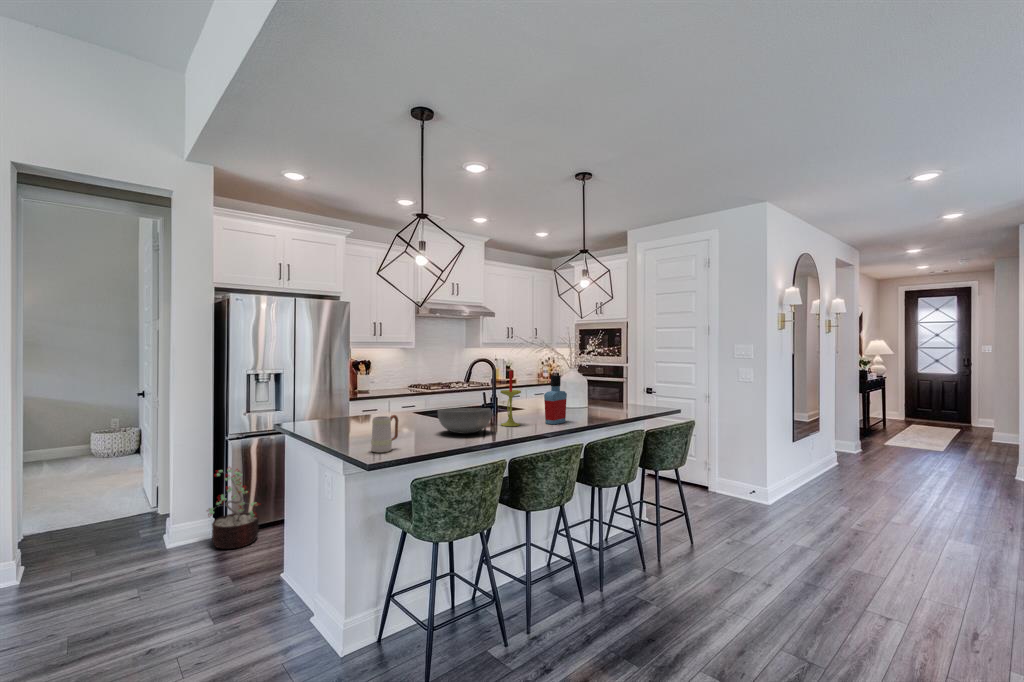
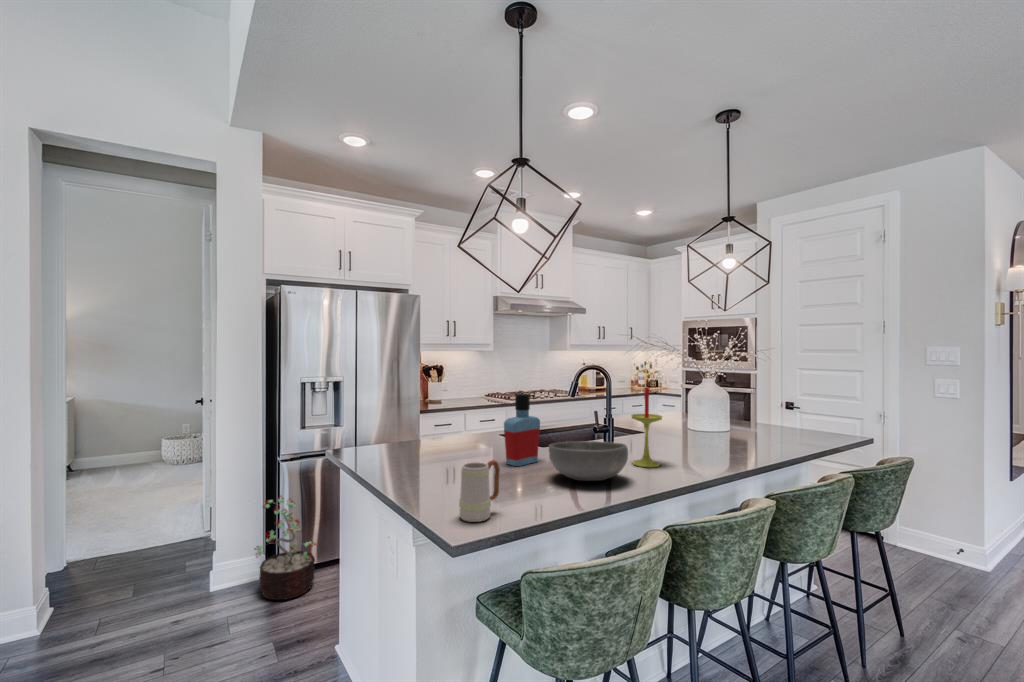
bottle: present [544,375,567,424] -> present [504,394,540,466]

